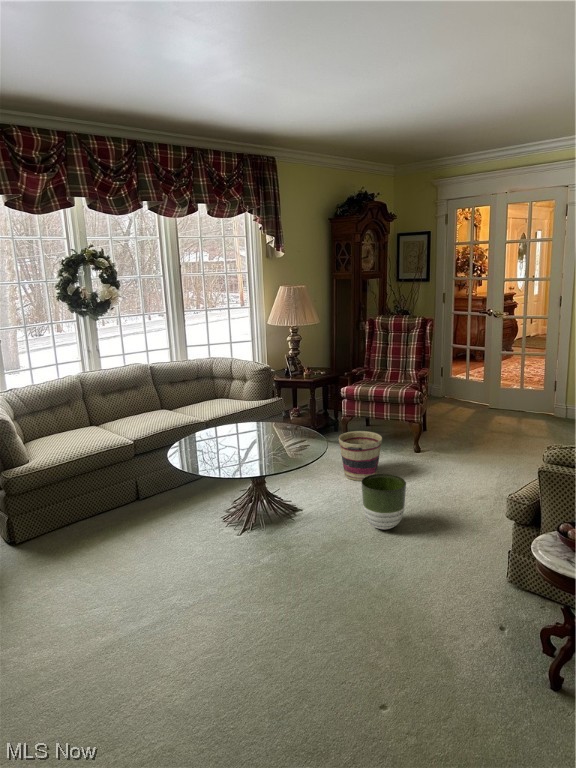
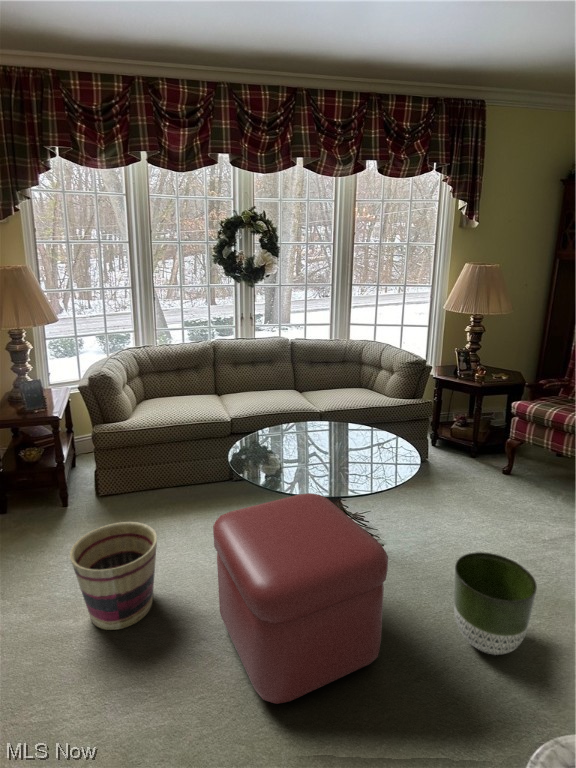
basket: present [339,431,382,481] -> present [70,522,157,630]
ottoman: none [219,466,341,587] -> present [213,493,388,704]

